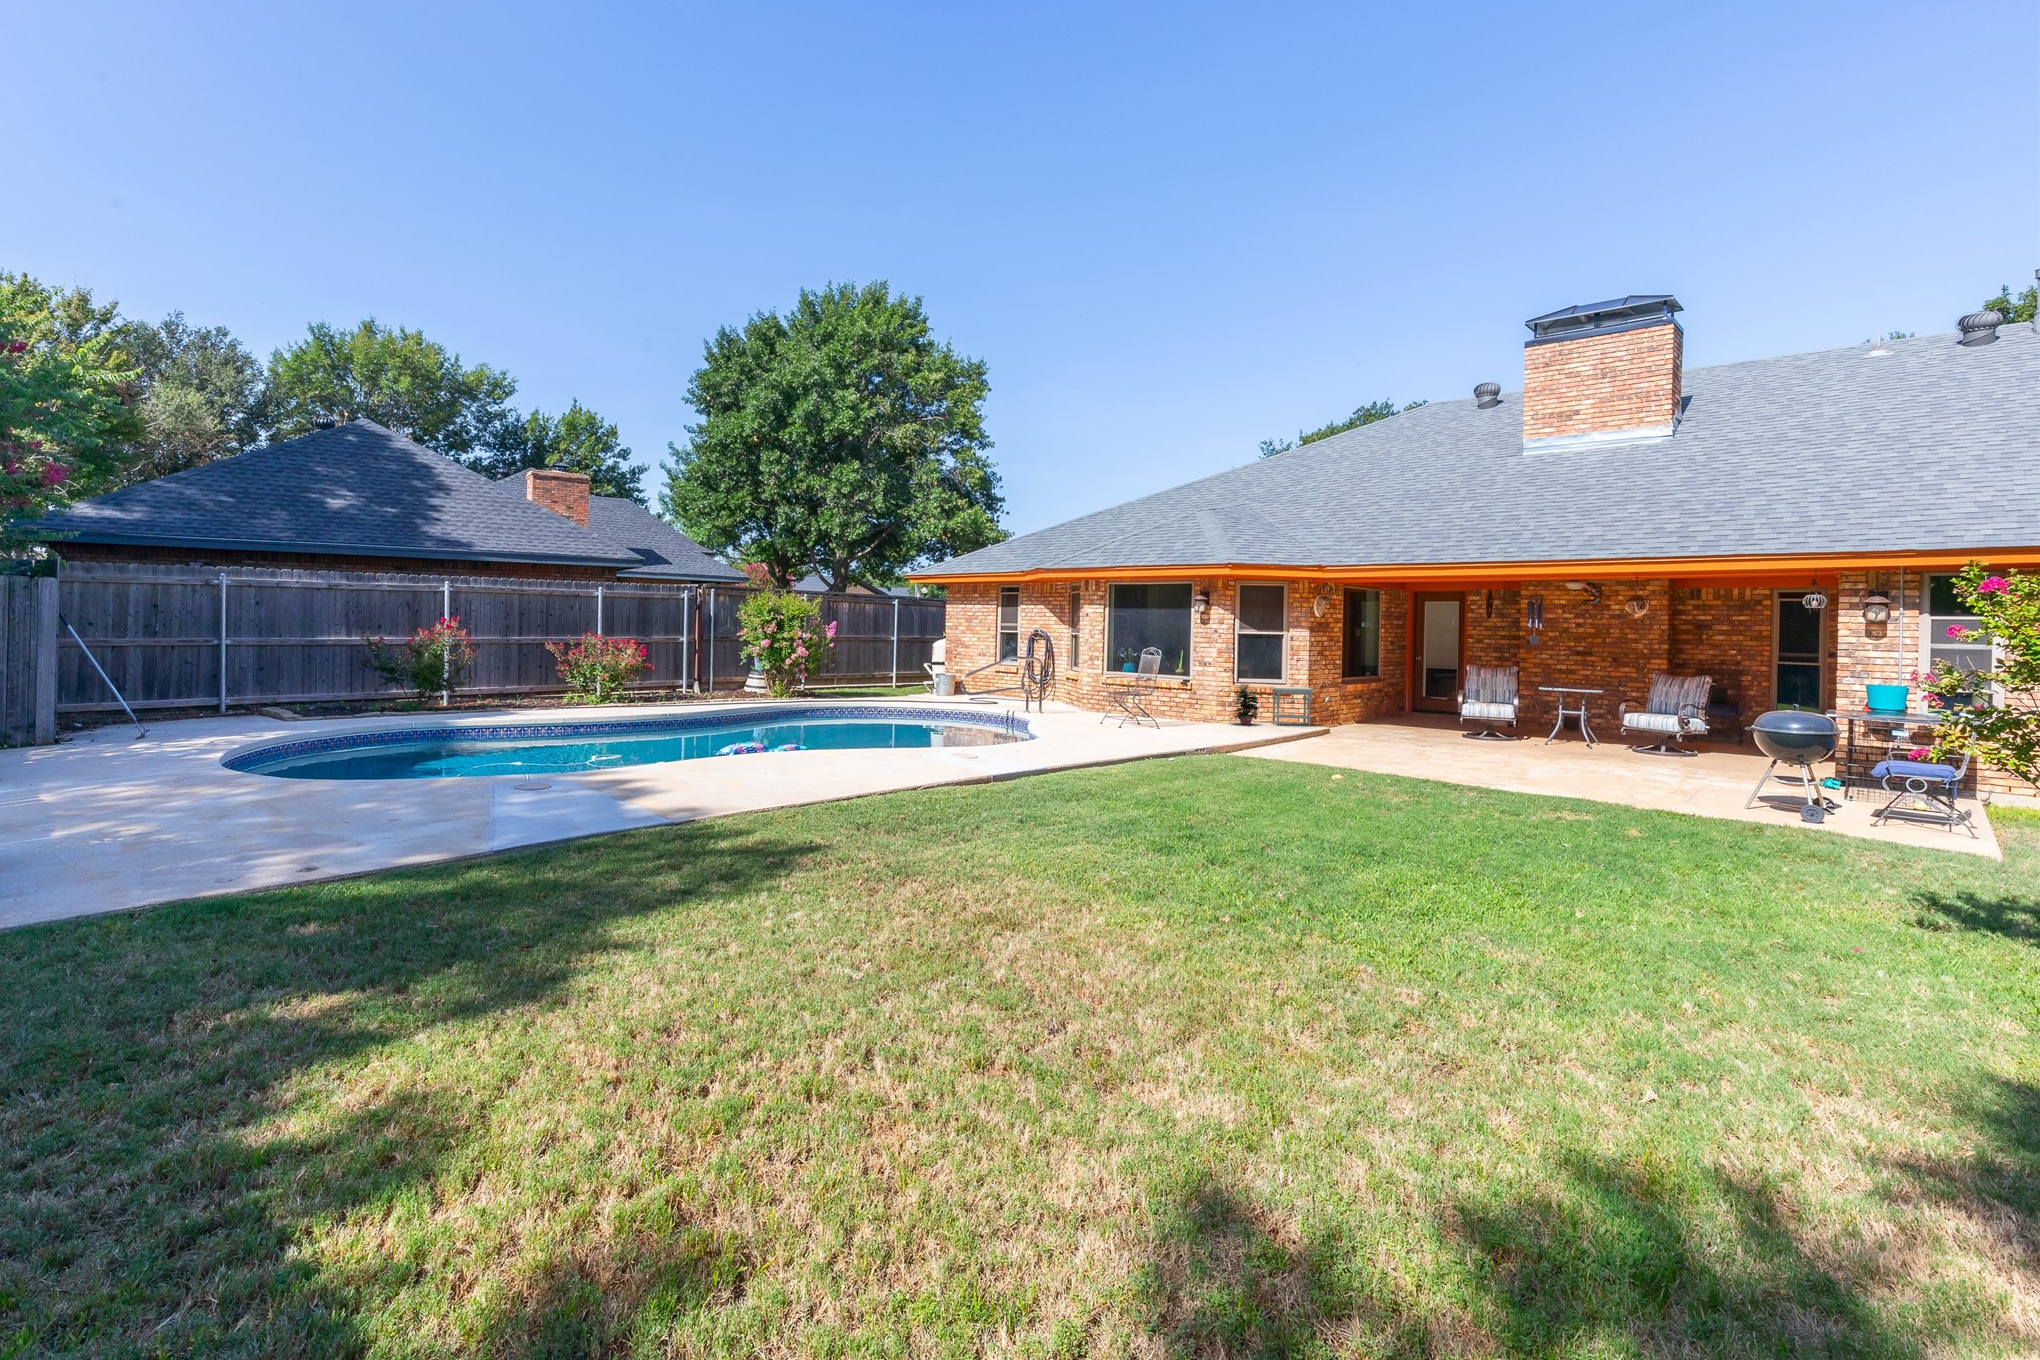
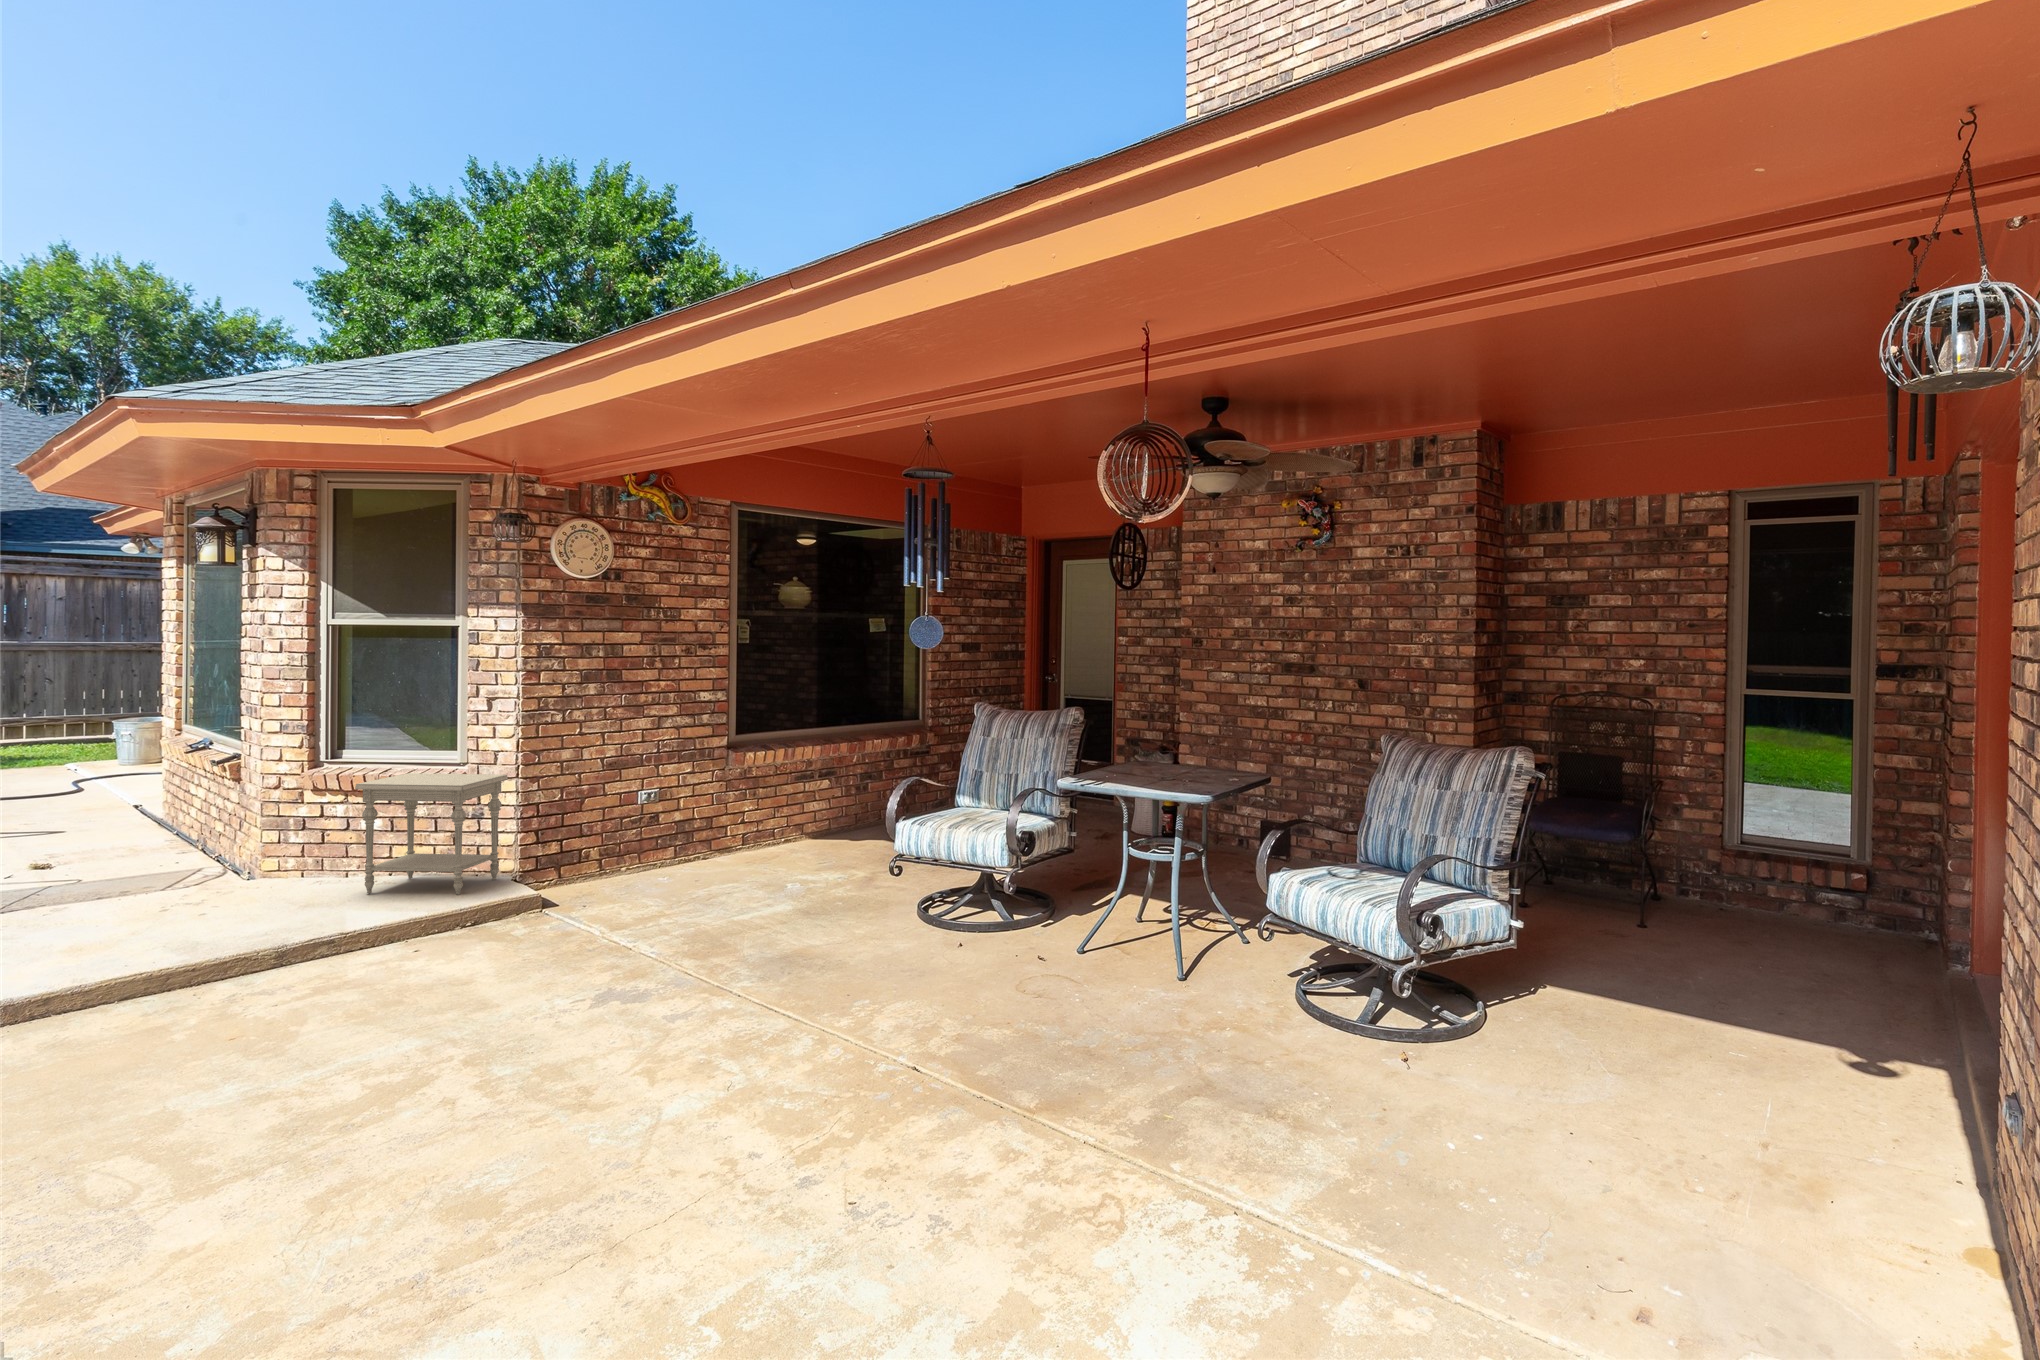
decorative plant: present [1232,684,1259,725] -> none [234,770,347,894]

